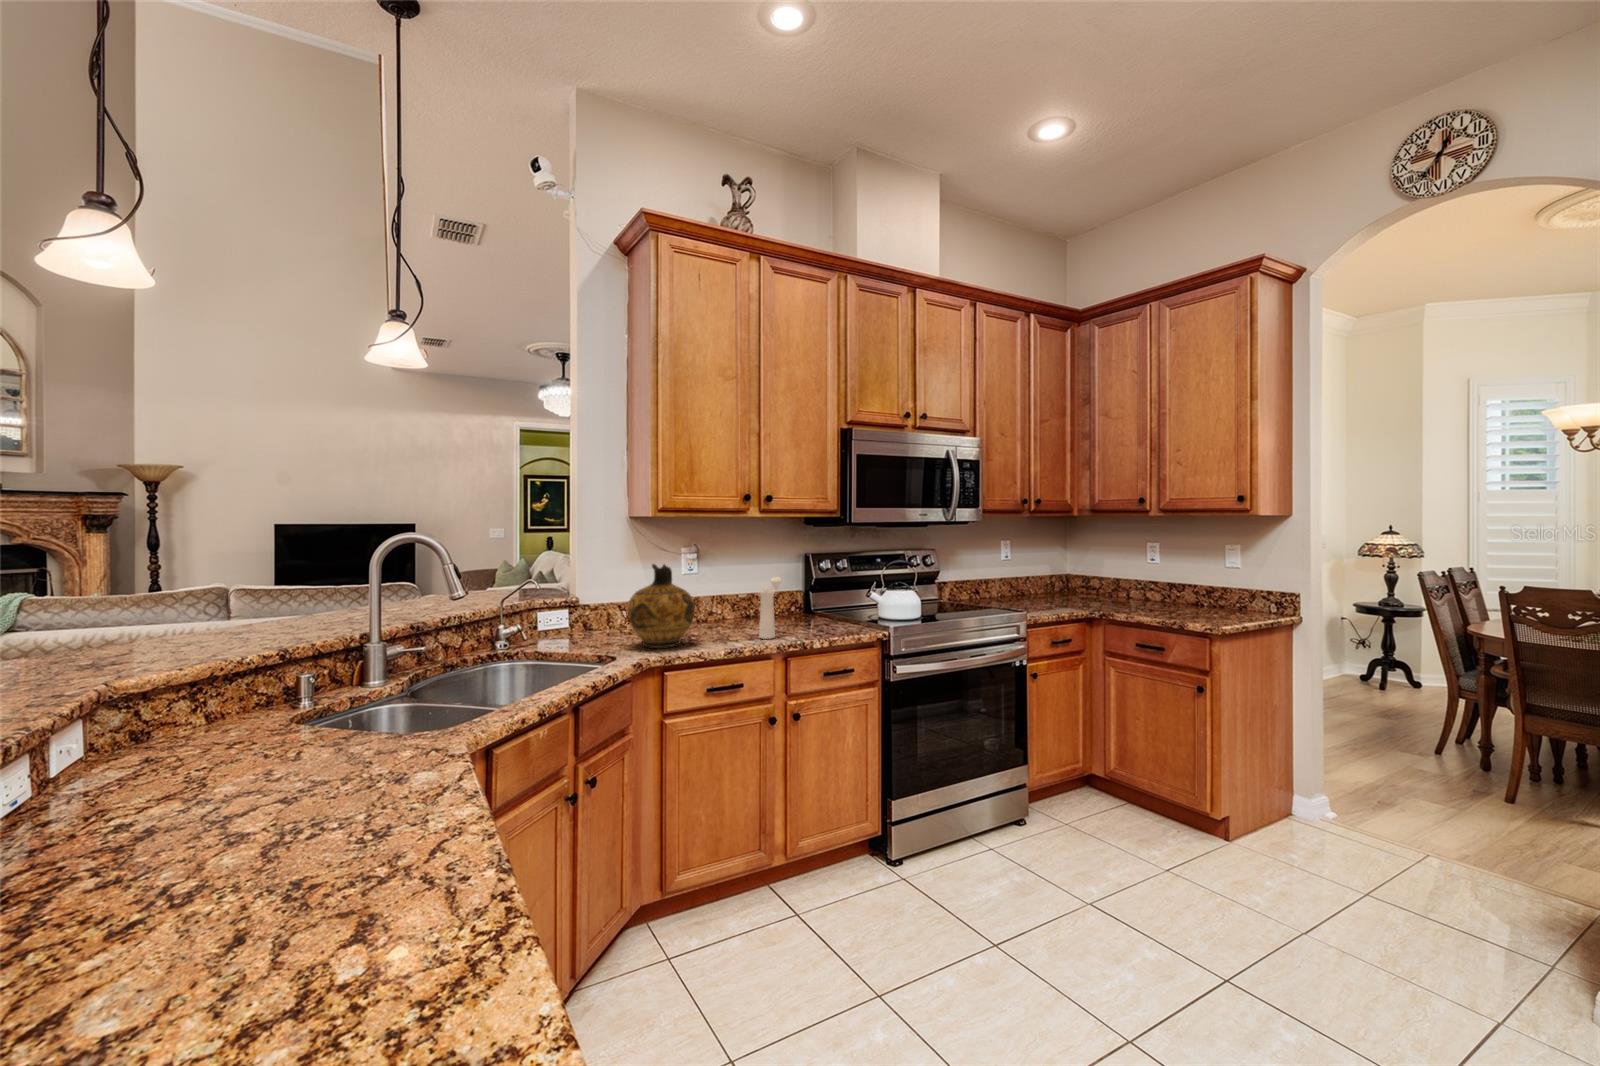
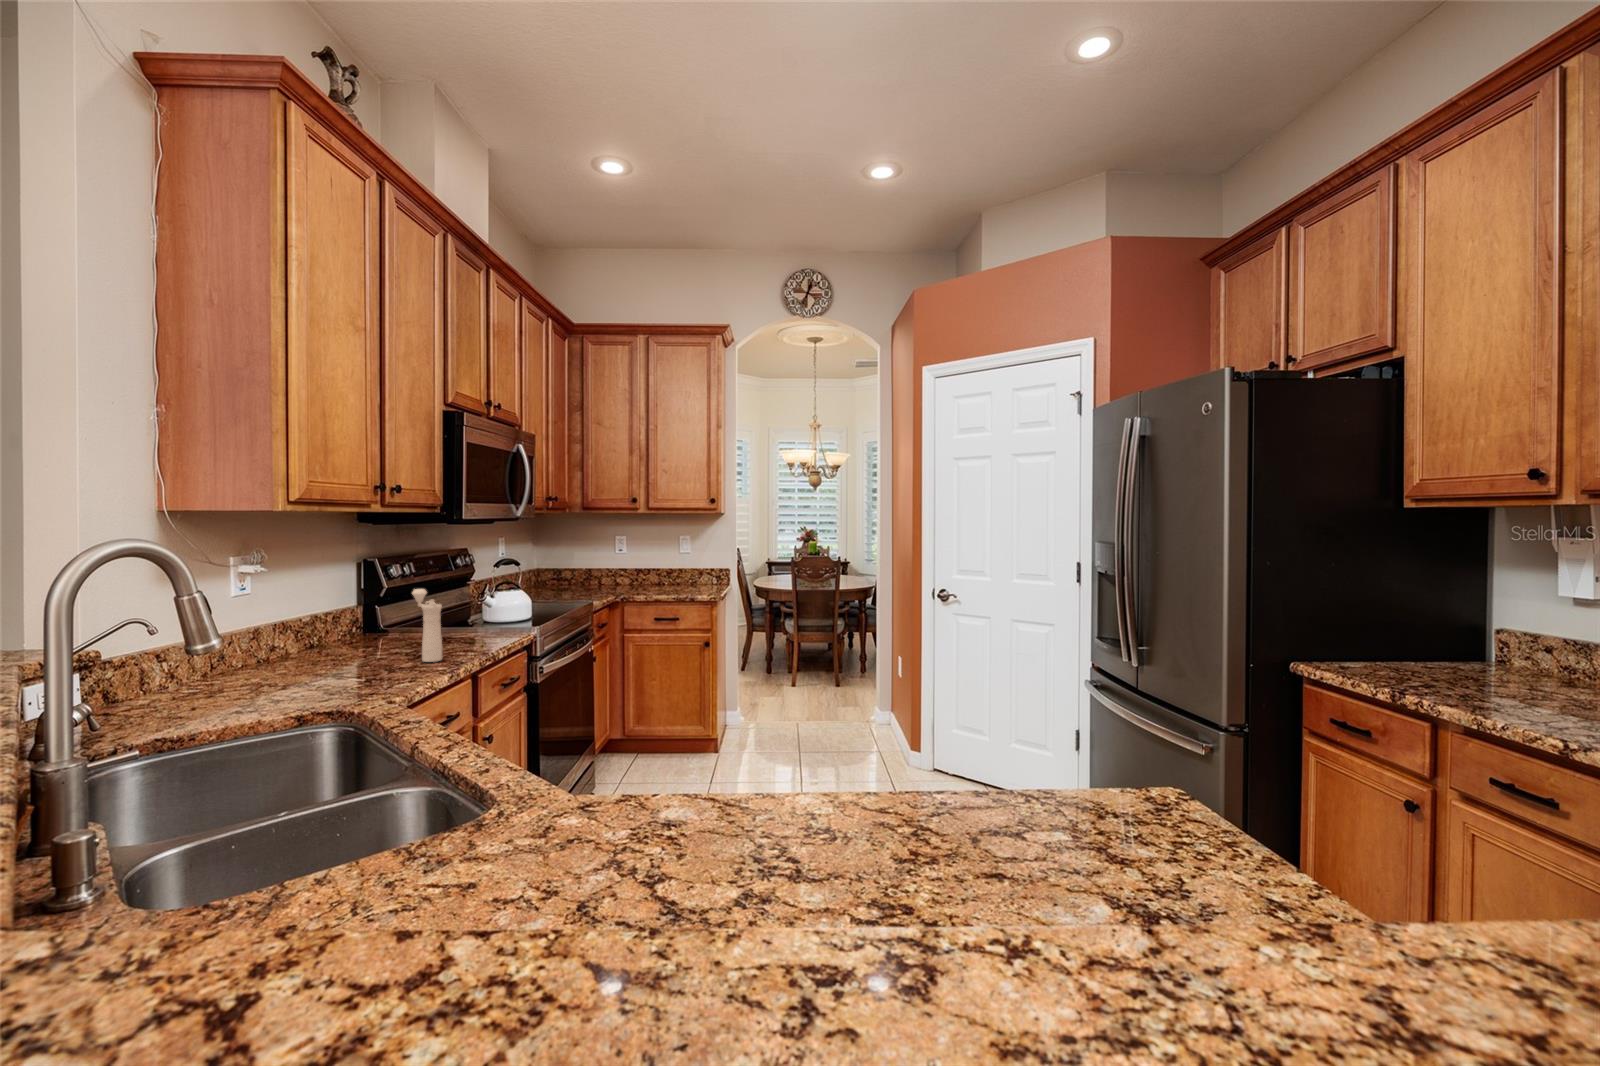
ceramic jug: present [627,564,695,648] -> none [274,581,380,696]

